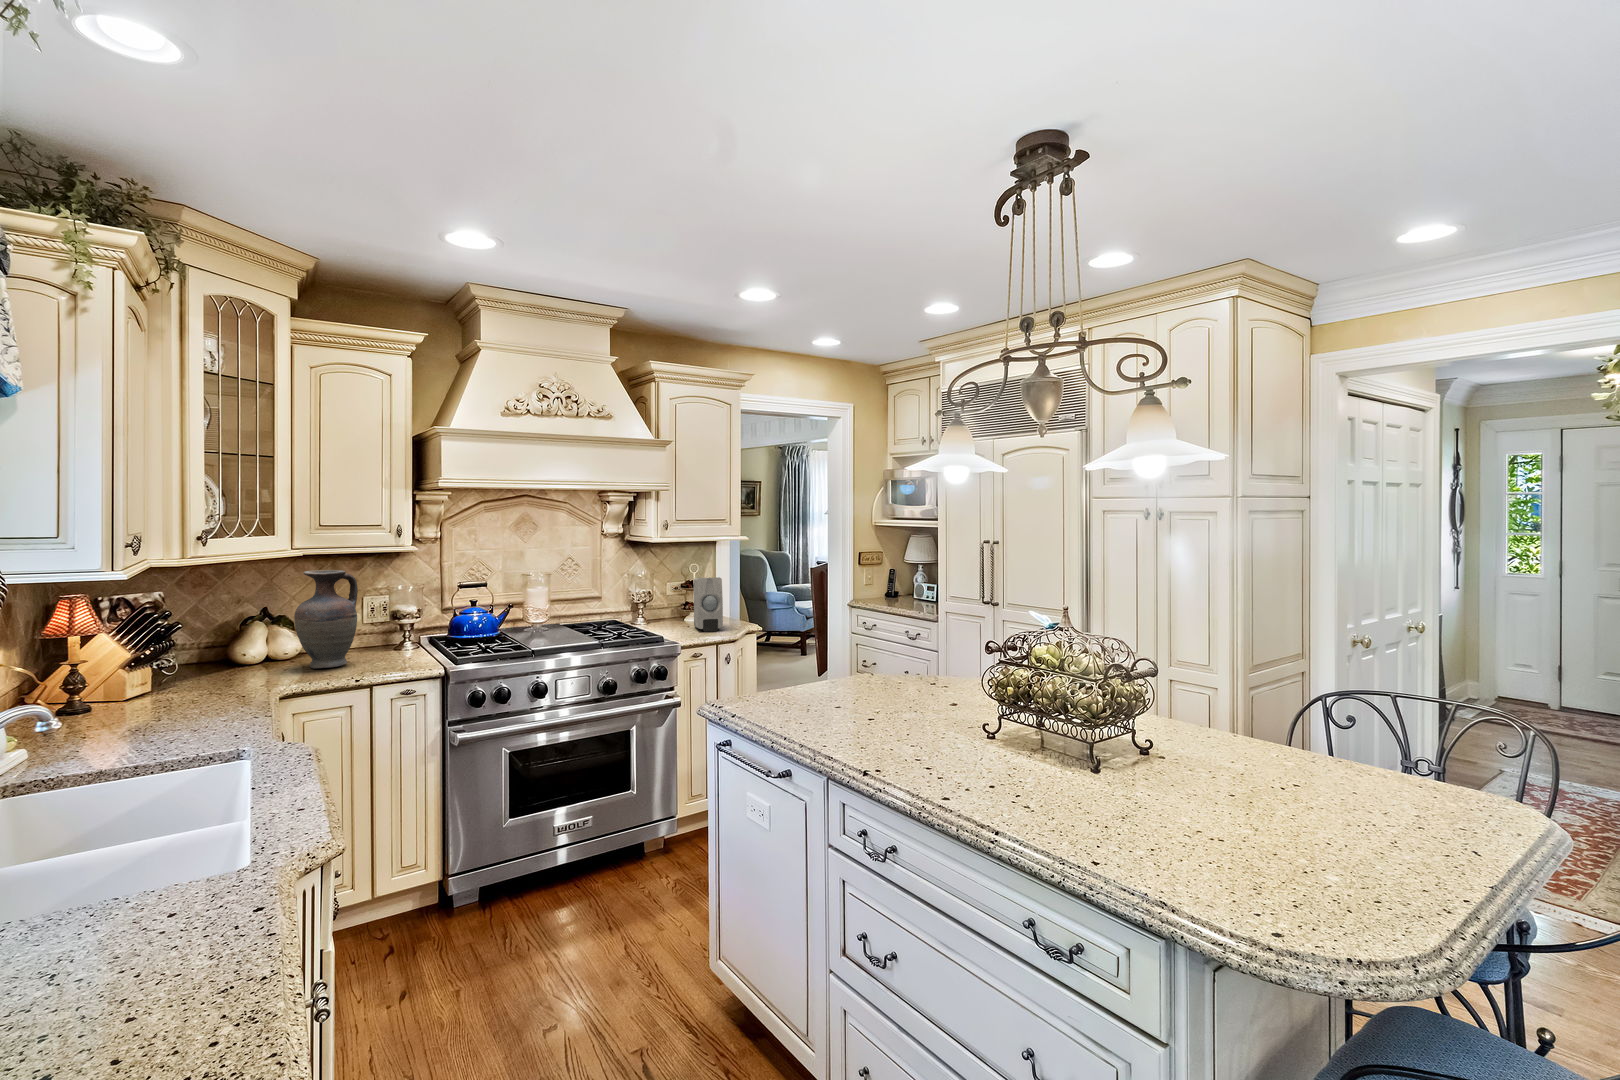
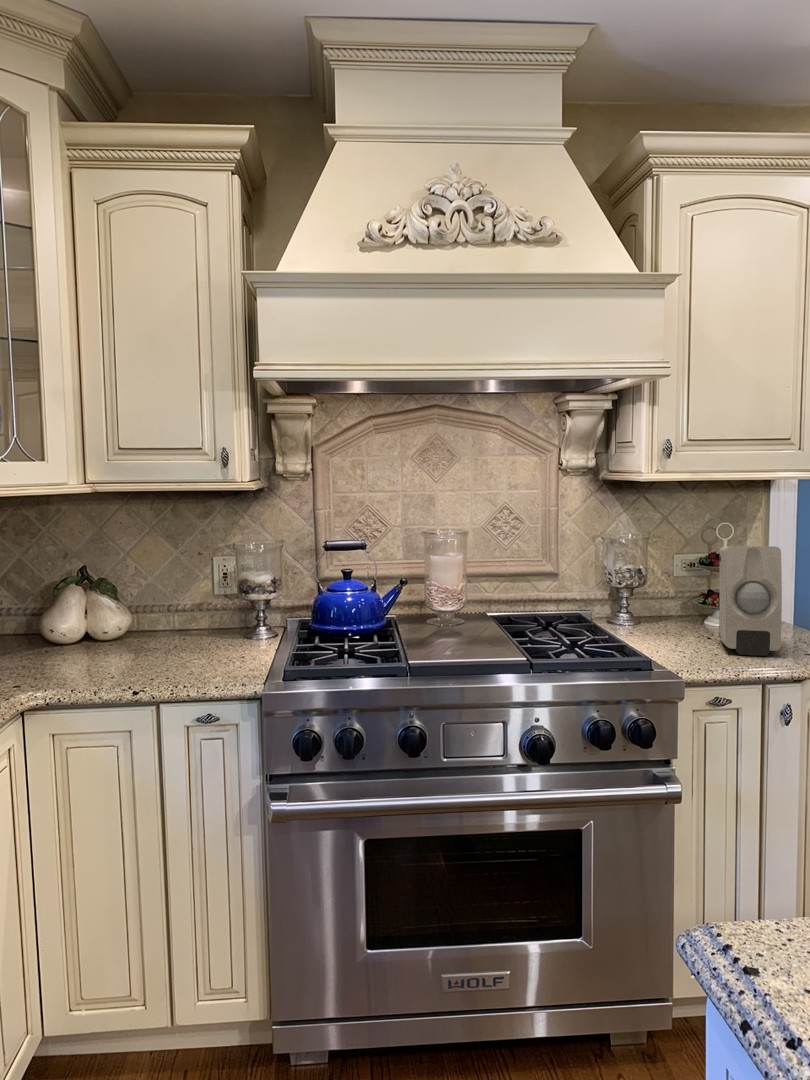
vase: present [294,570,358,669] -> none [60,514,148,663]

